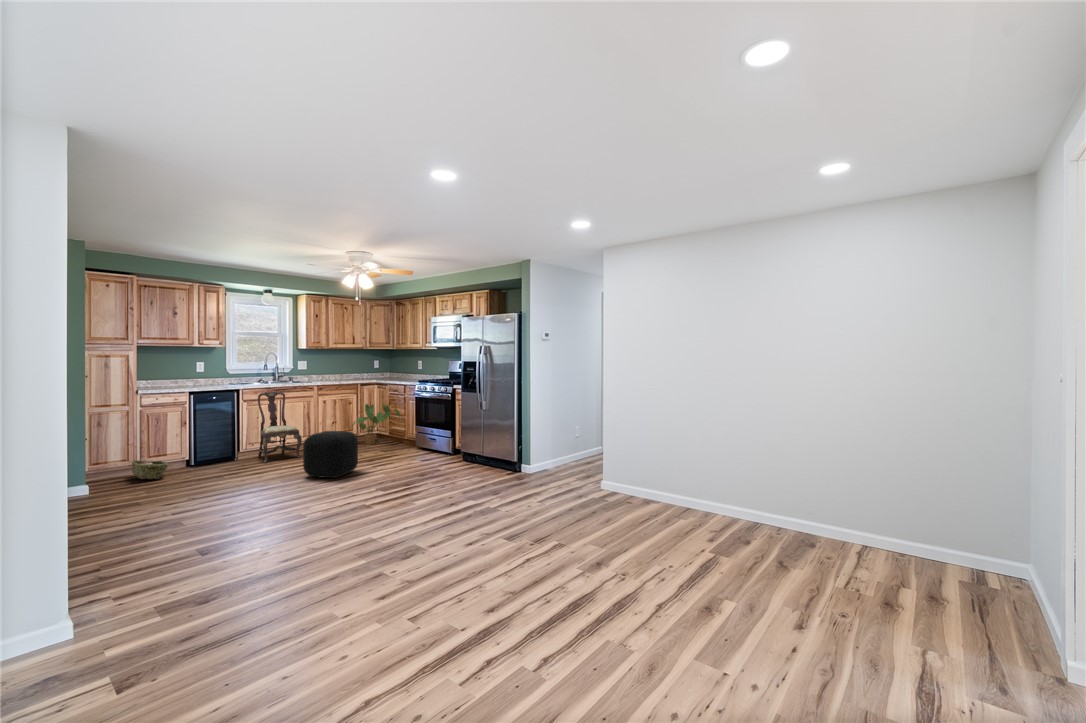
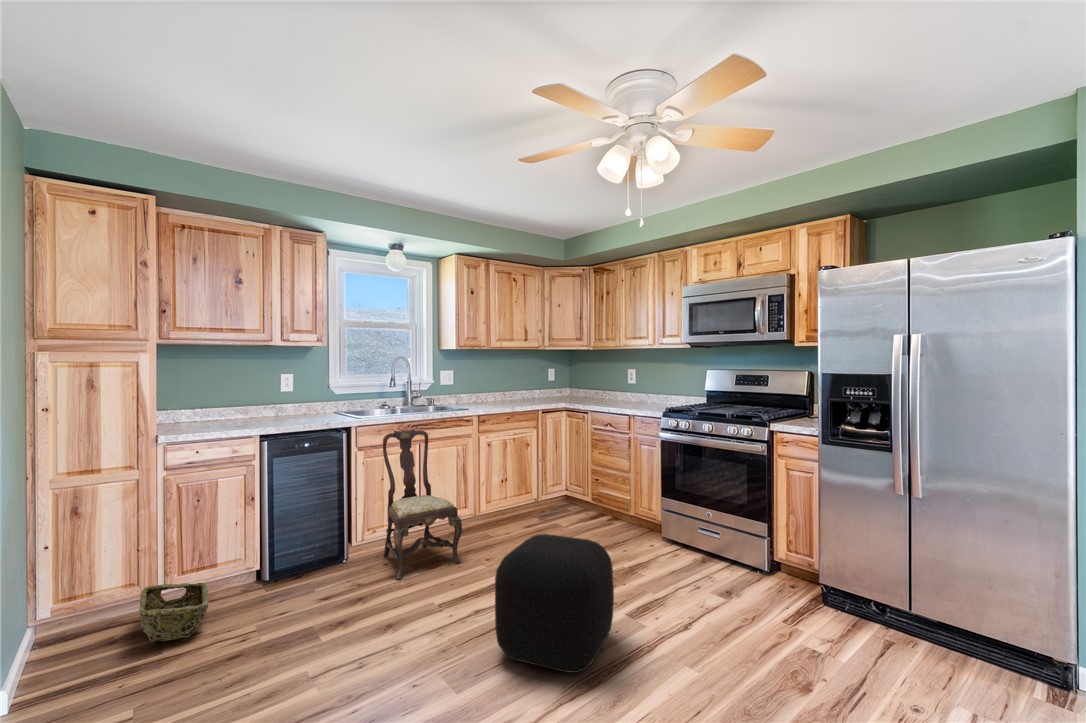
house plant: present [352,404,400,445] -> none [533,446,617,524]

